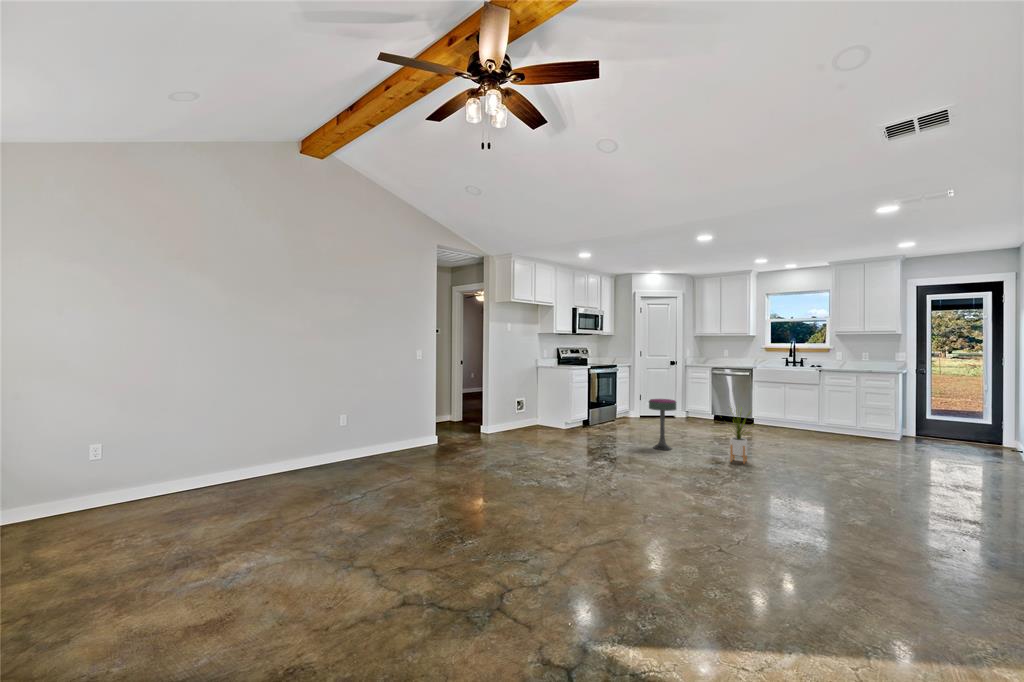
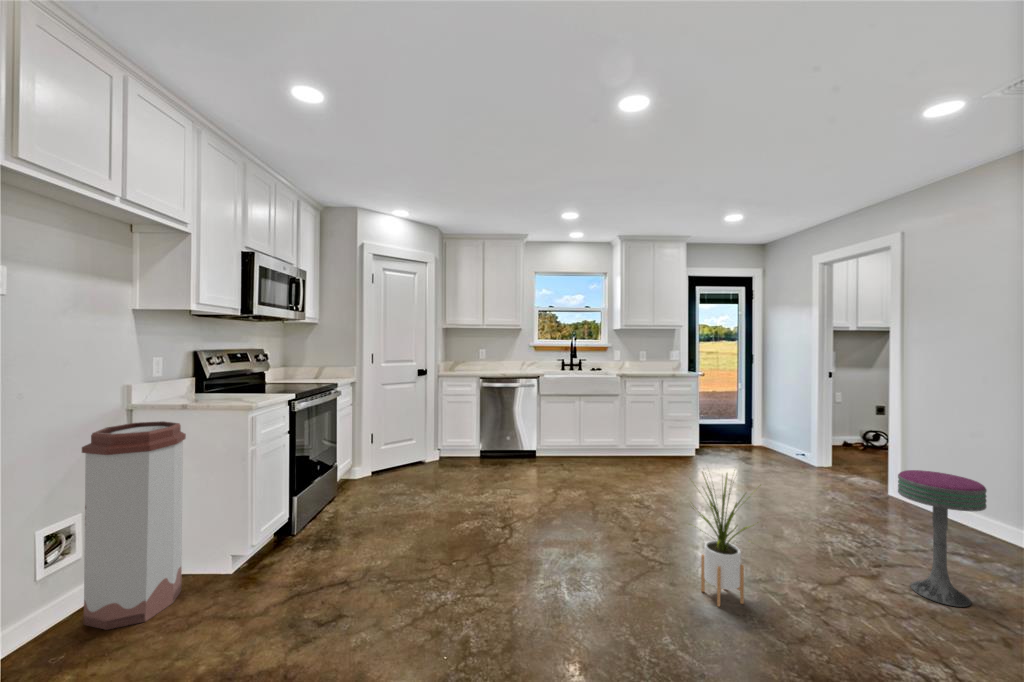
trash can: none [527,371,552,431] -> present [82,421,186,630]
bar stool: present [649,399,676,450] -> present [898,470,987,607]

